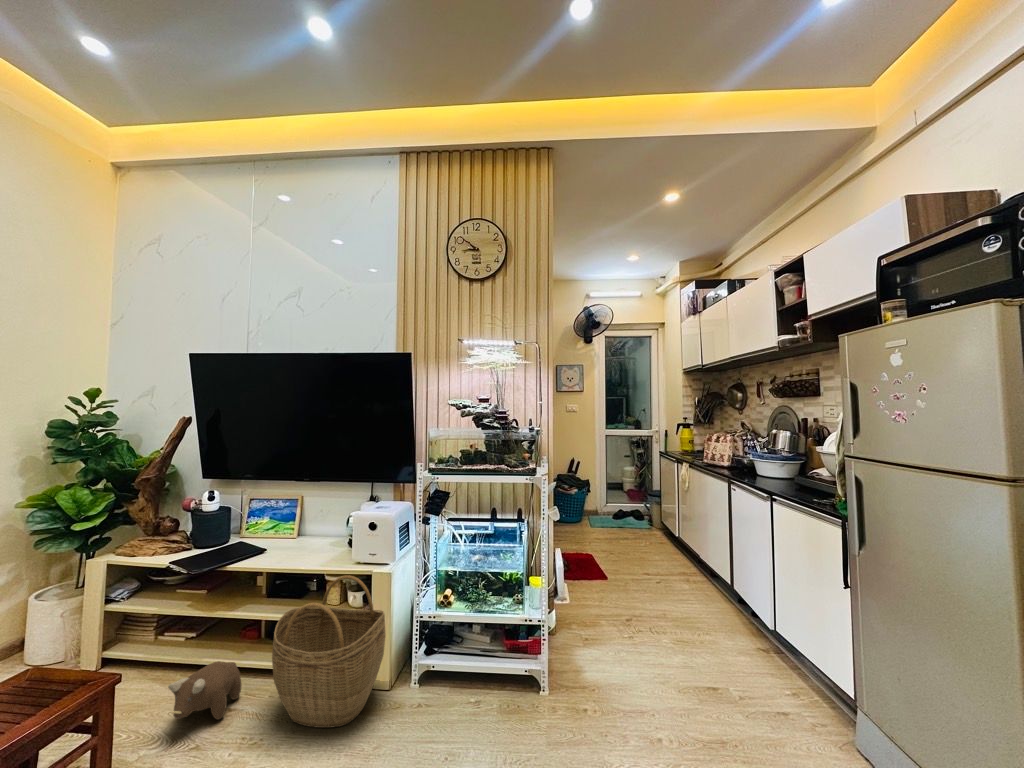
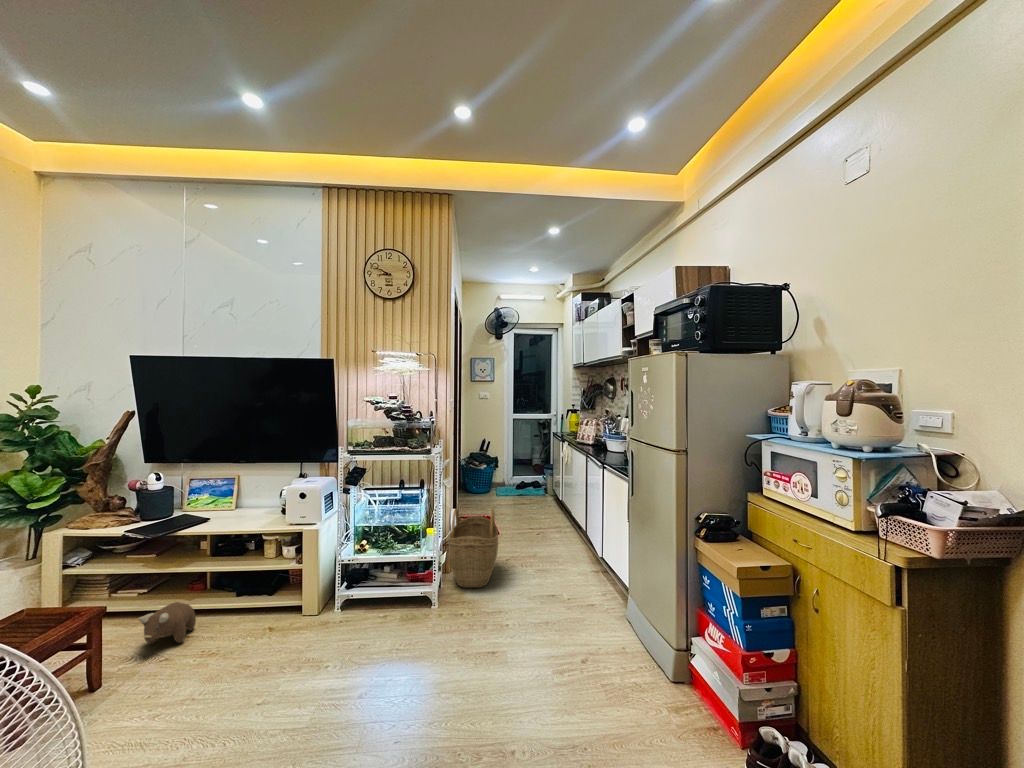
woven basket: present [272,575,385,728] -> present [449,509,498,588]

